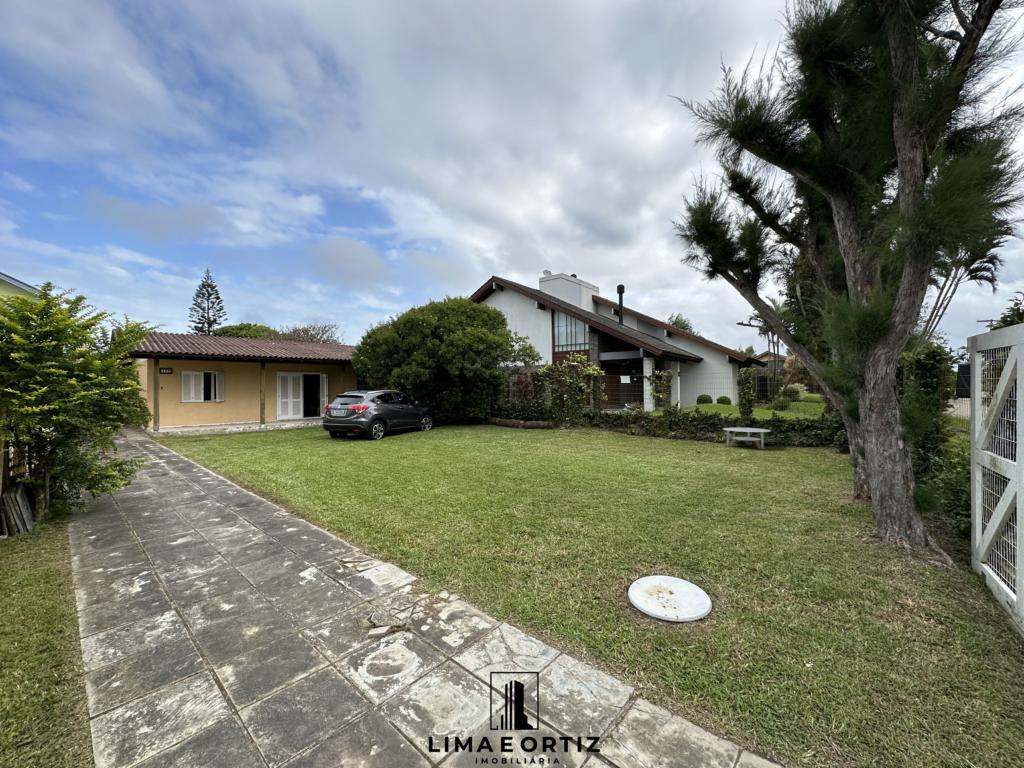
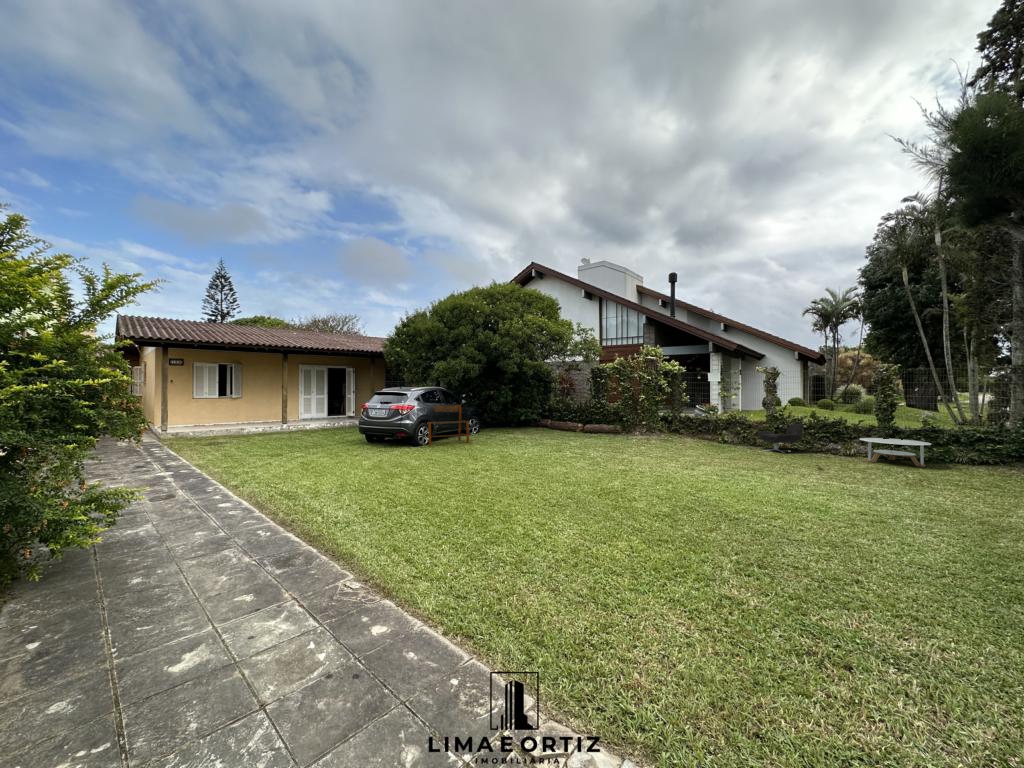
bench: none [380,405,418,439] -> present [427,405,469,445]
lounge chair: none [655,417,687,441] -> present [758,424,803,453]

